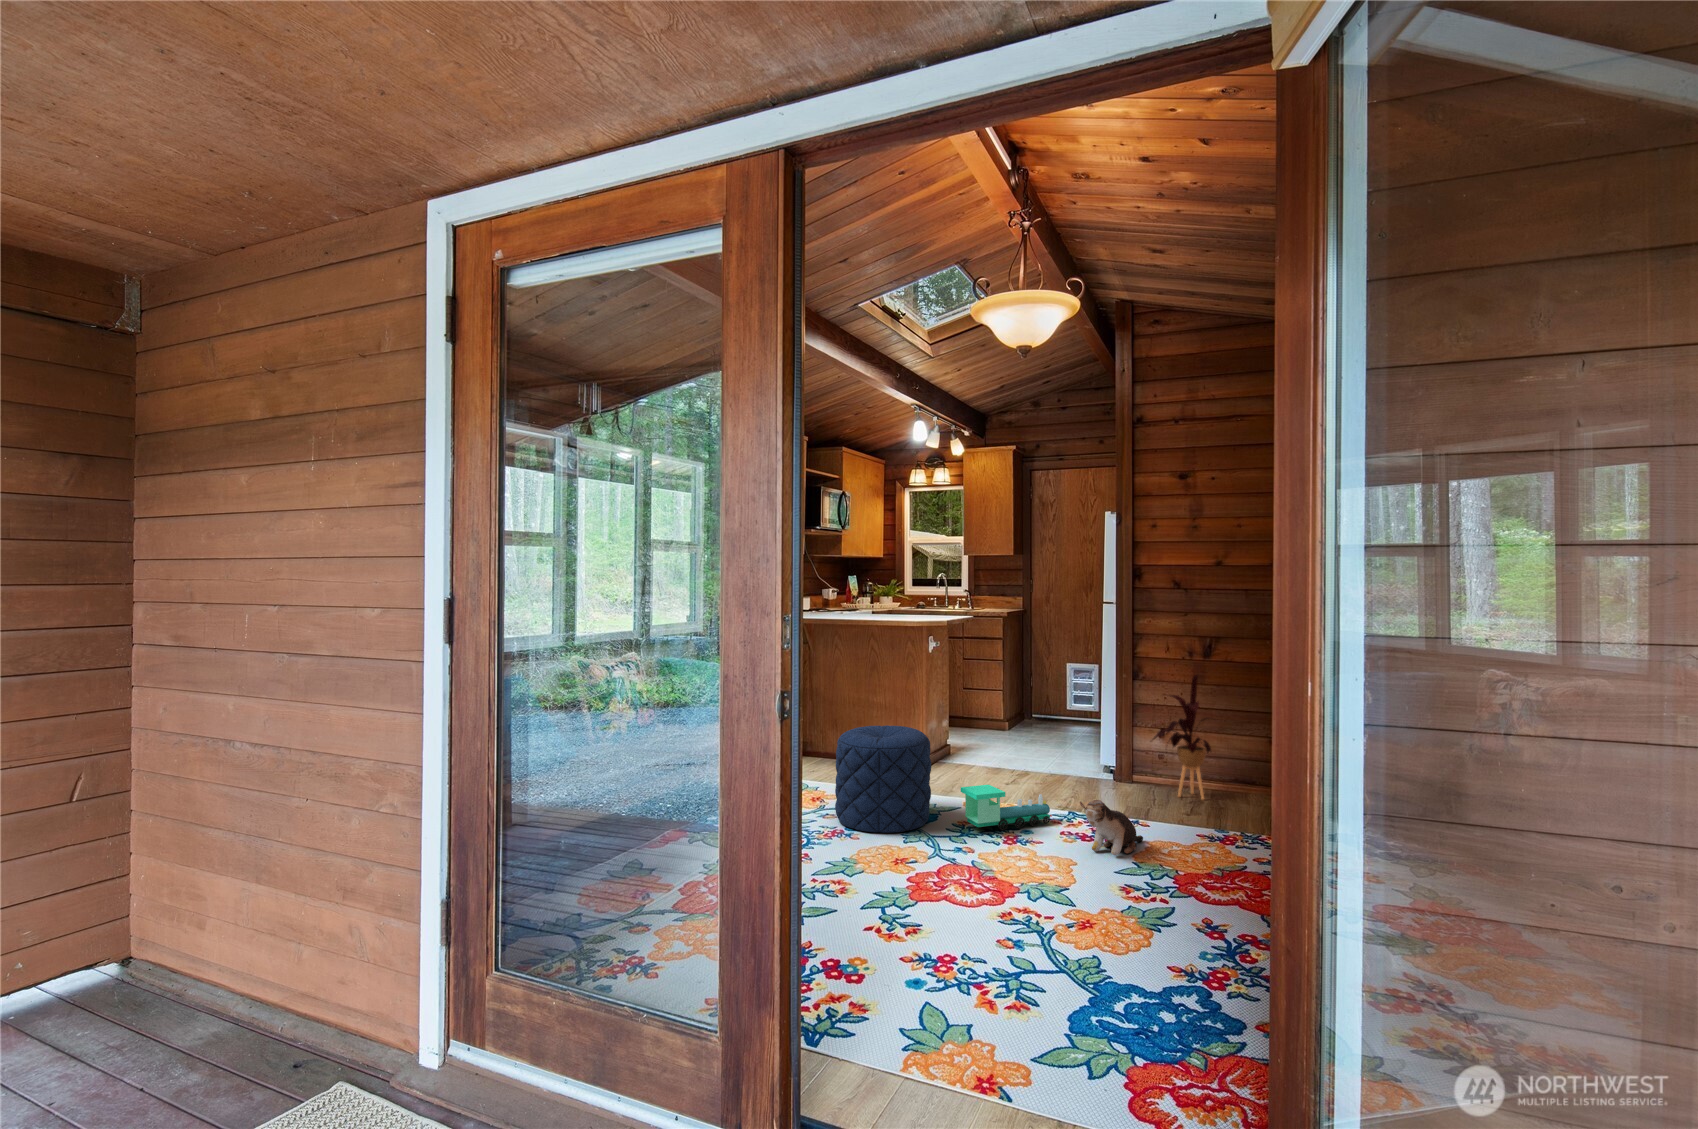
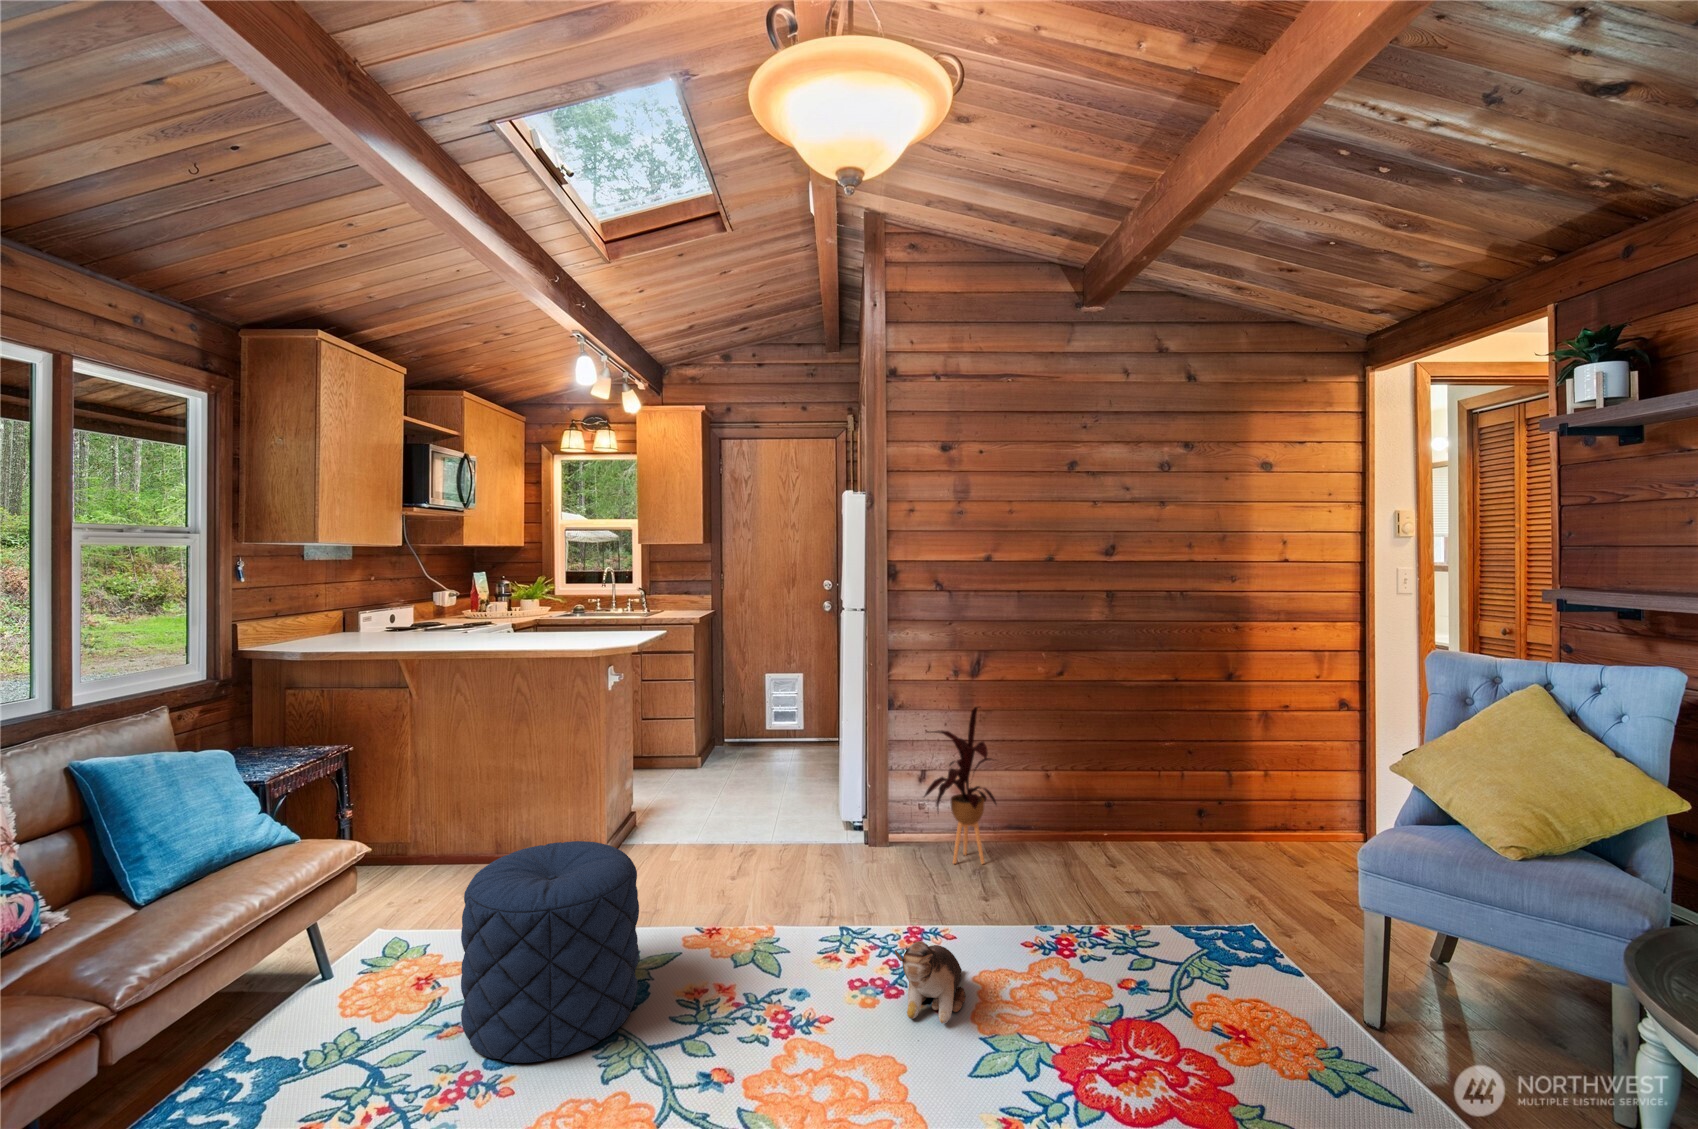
toy train: present [961,785,1052,830] -> none [691,917,825,1005]

